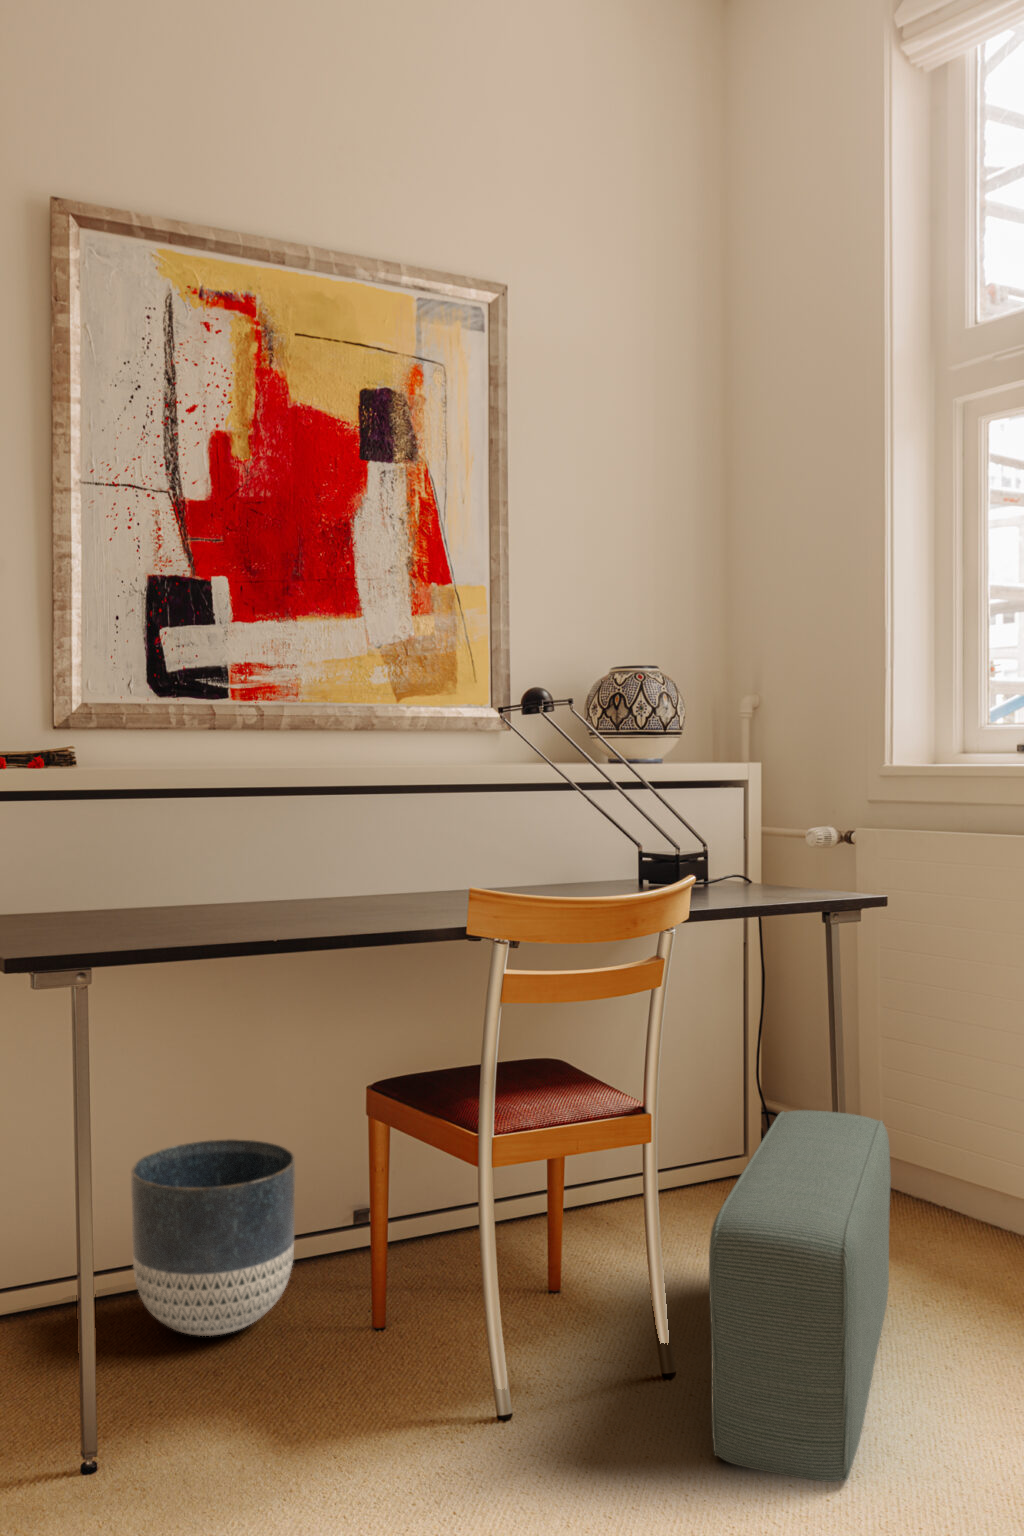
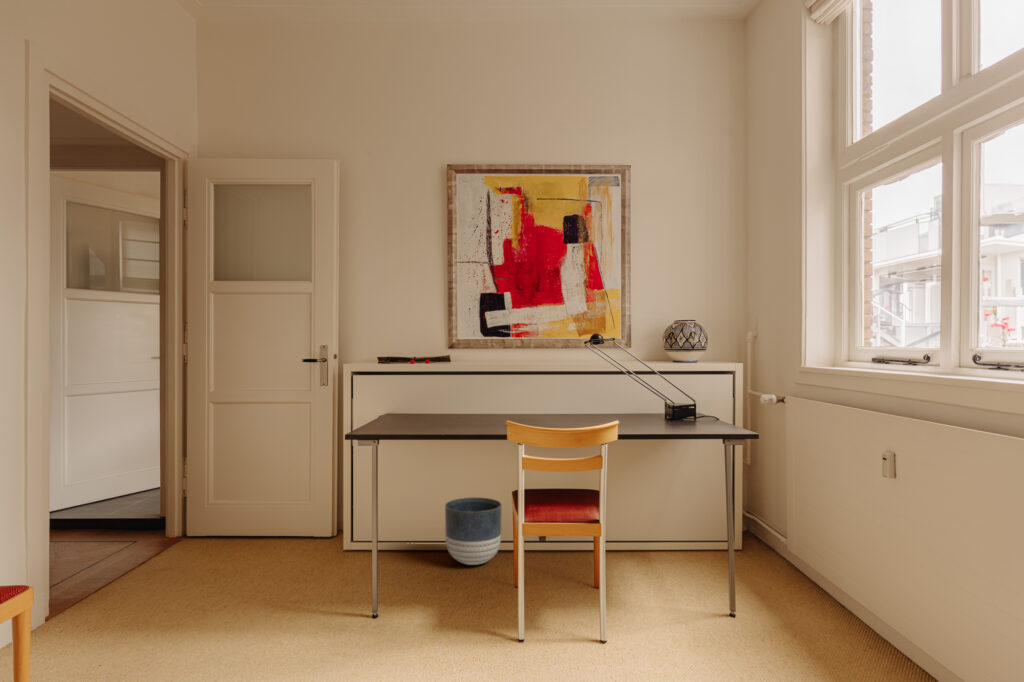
pouf: present [709,1110,891,1482] -> none [587,518,732,658]

